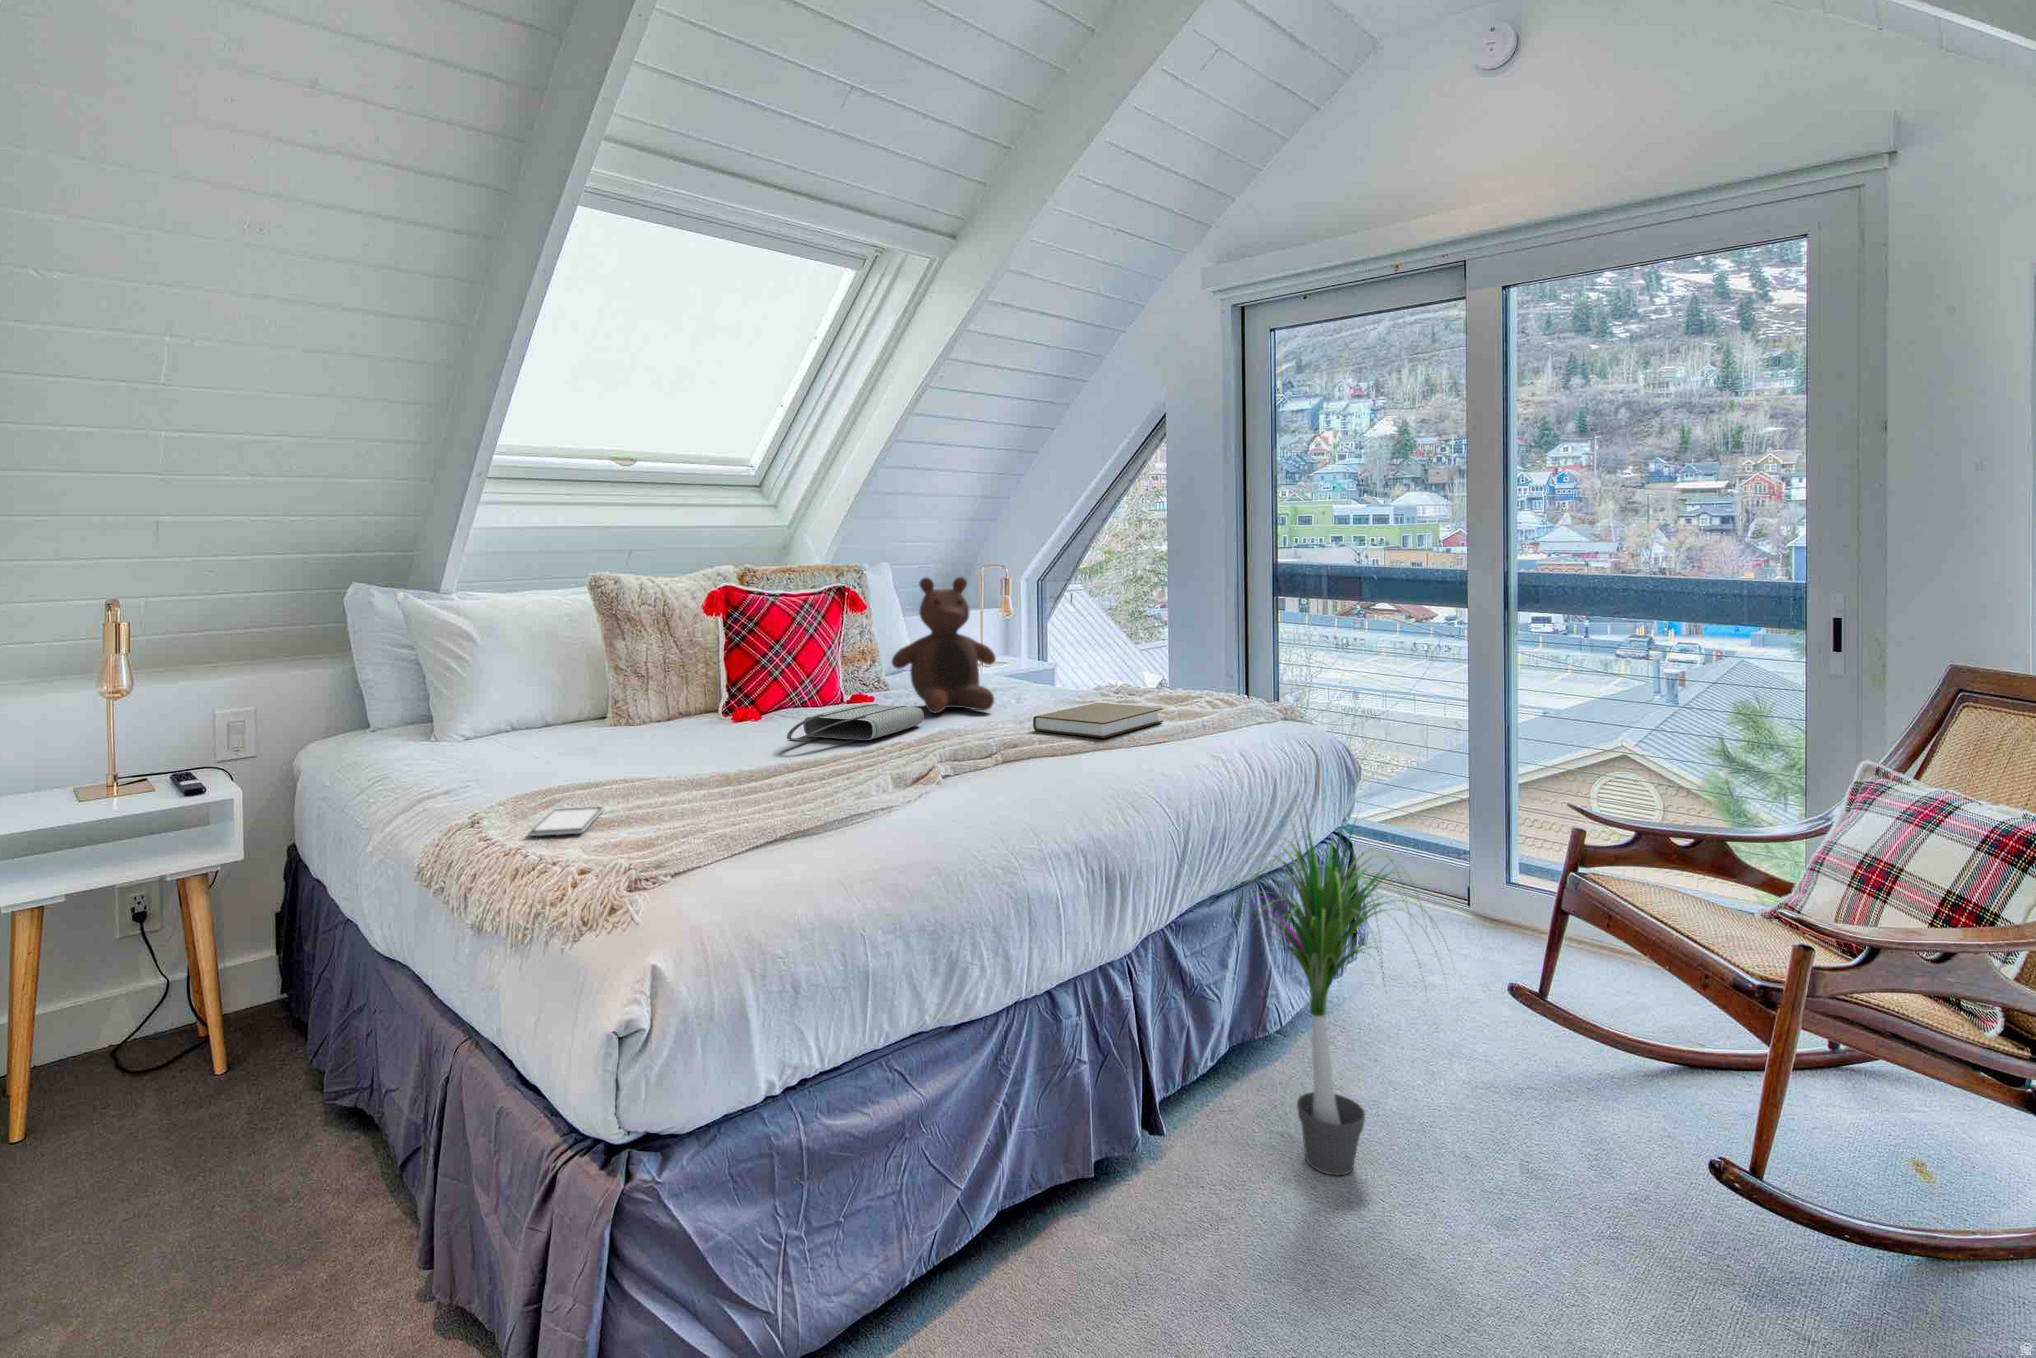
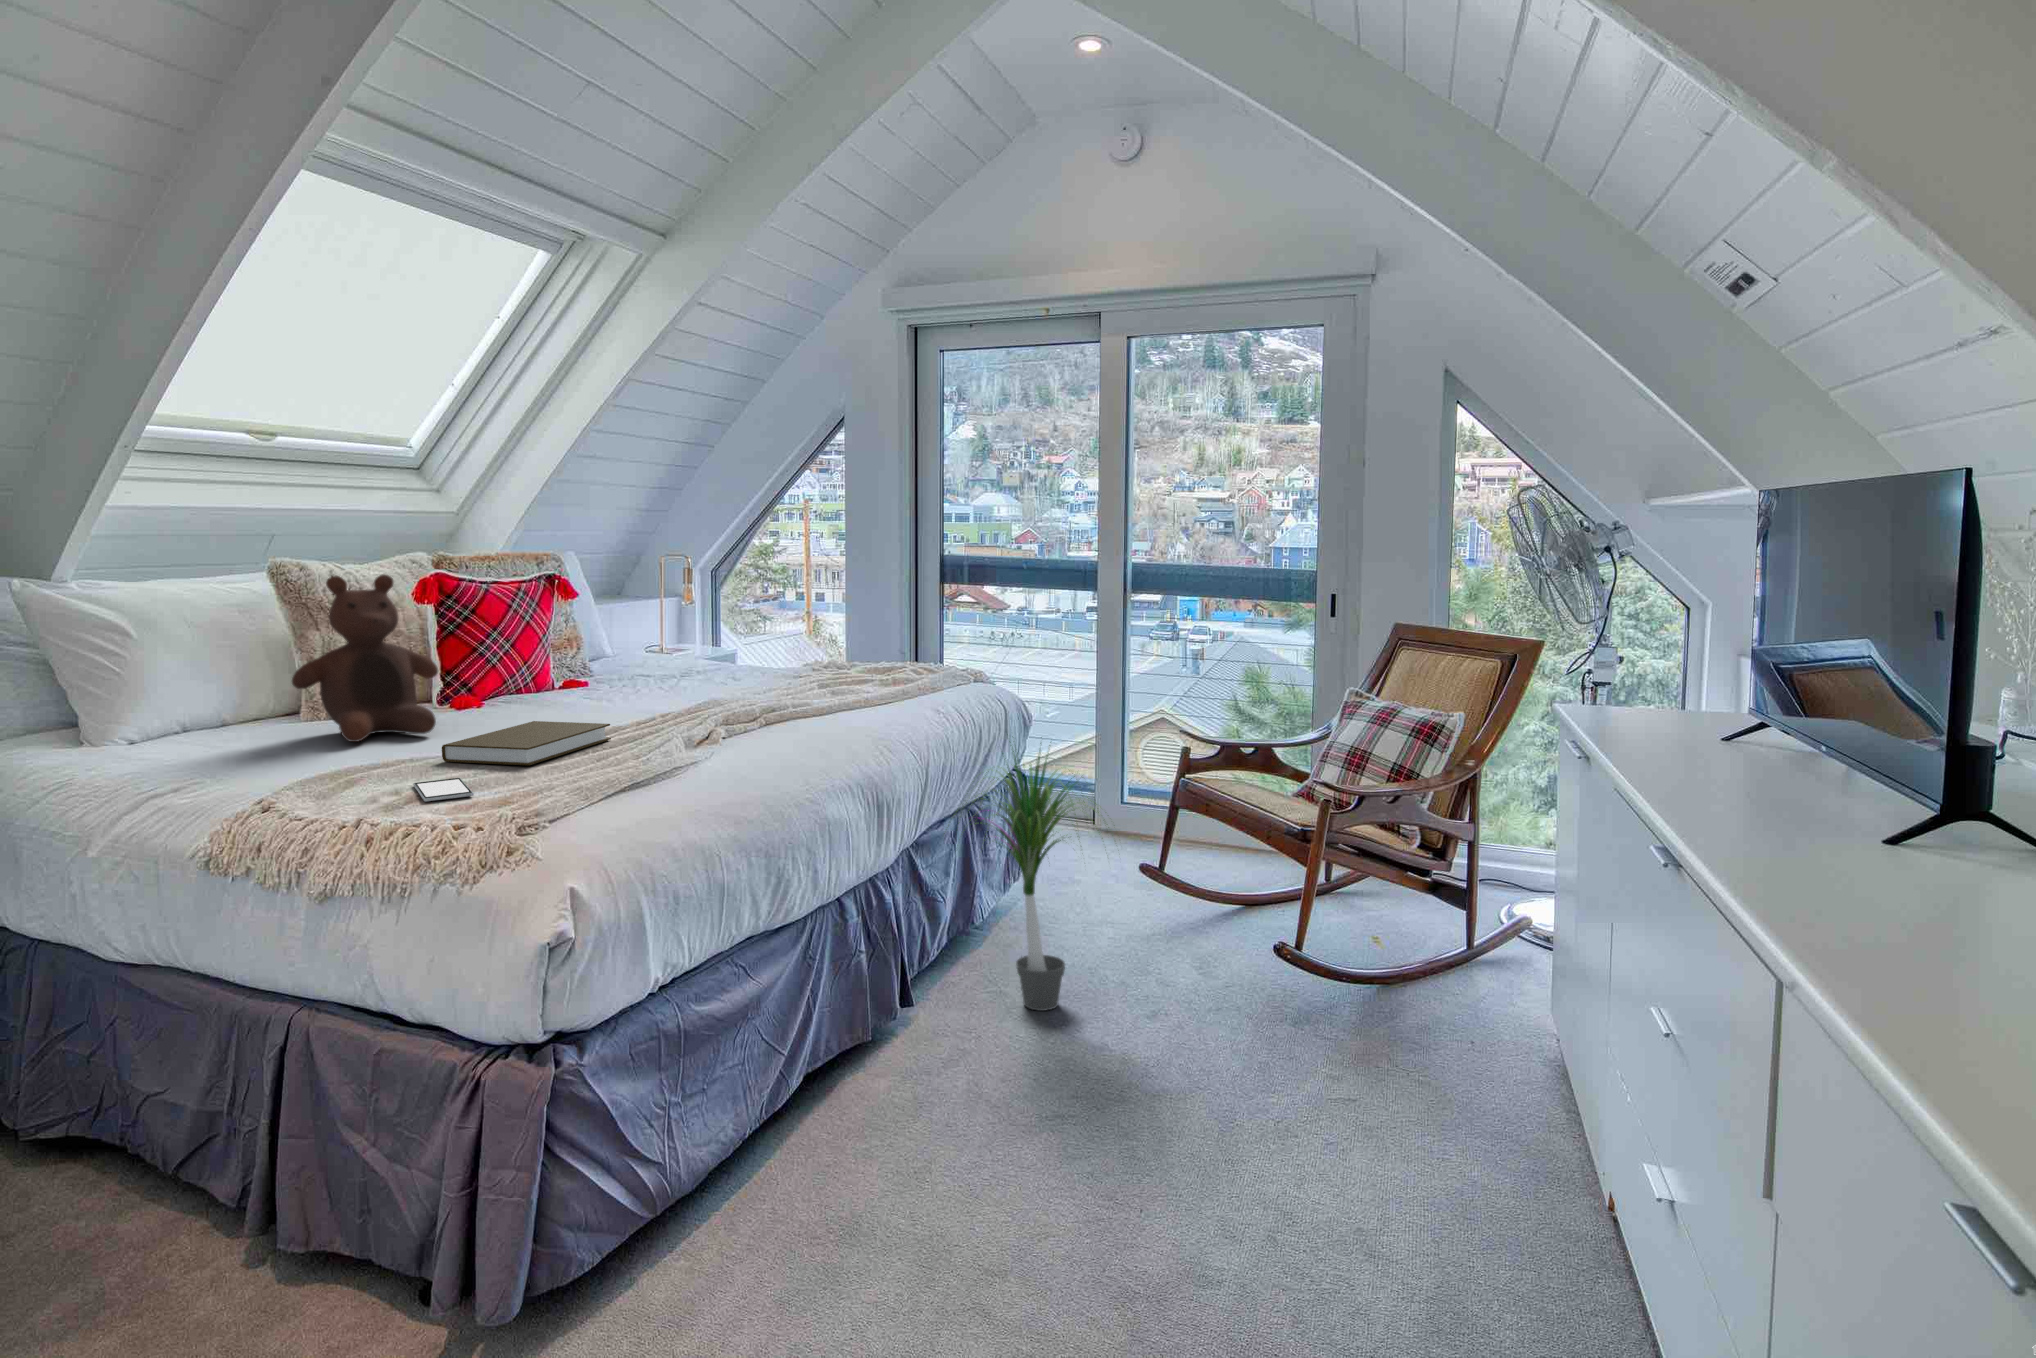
stuffed bear: present [892,577,996,713] -> present [292,574,438,742]
book: present [1033,703,1163,738] -> present [442,721,611,765]
tote bag: present [787,704,924,743] -> none [560,684,664,719]

